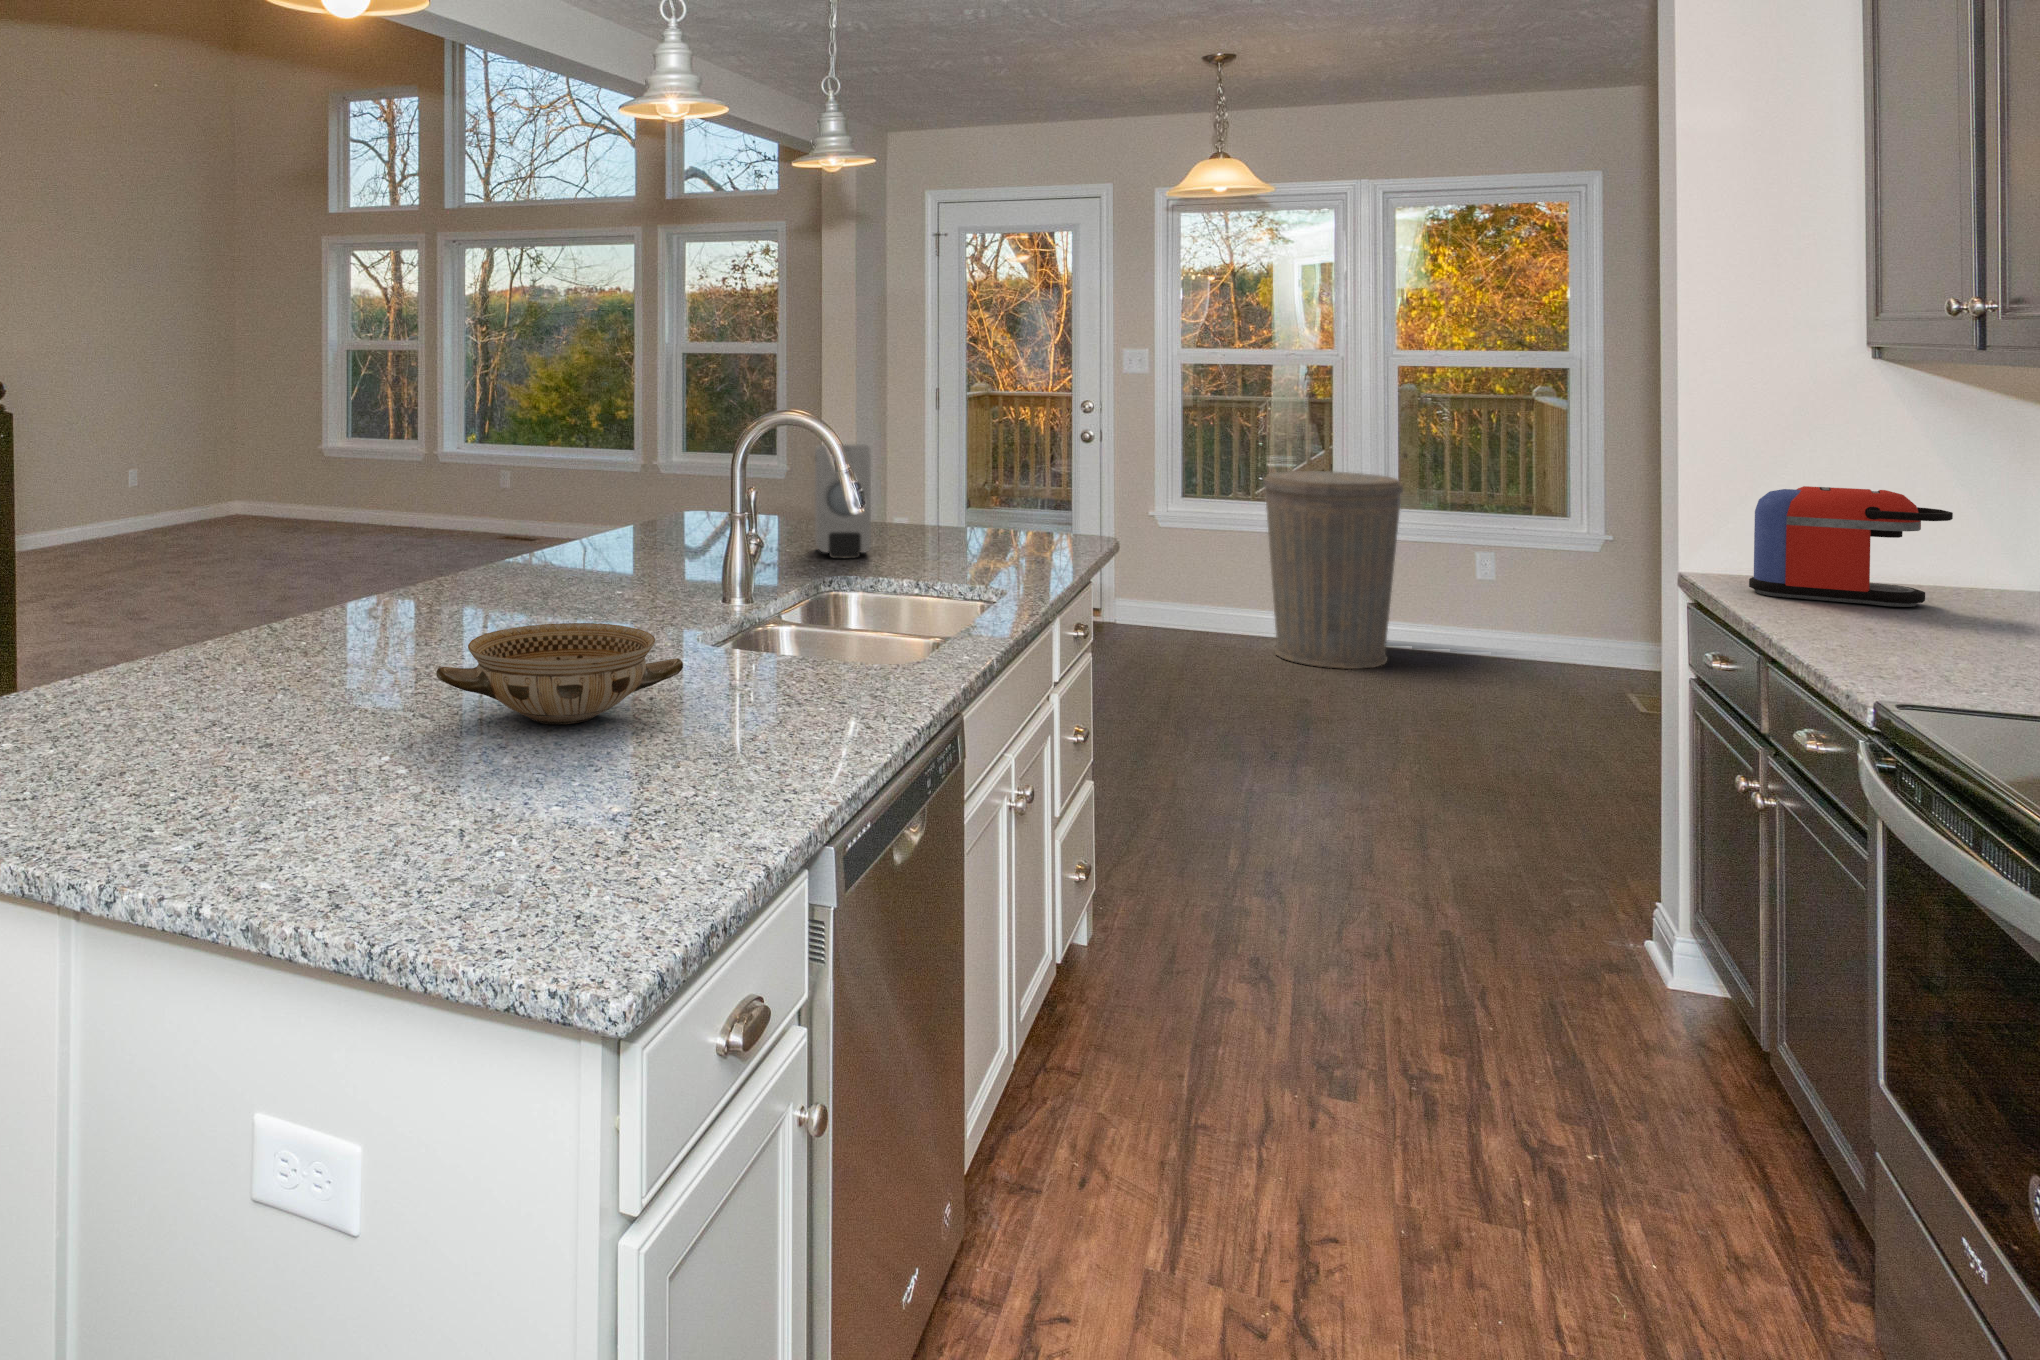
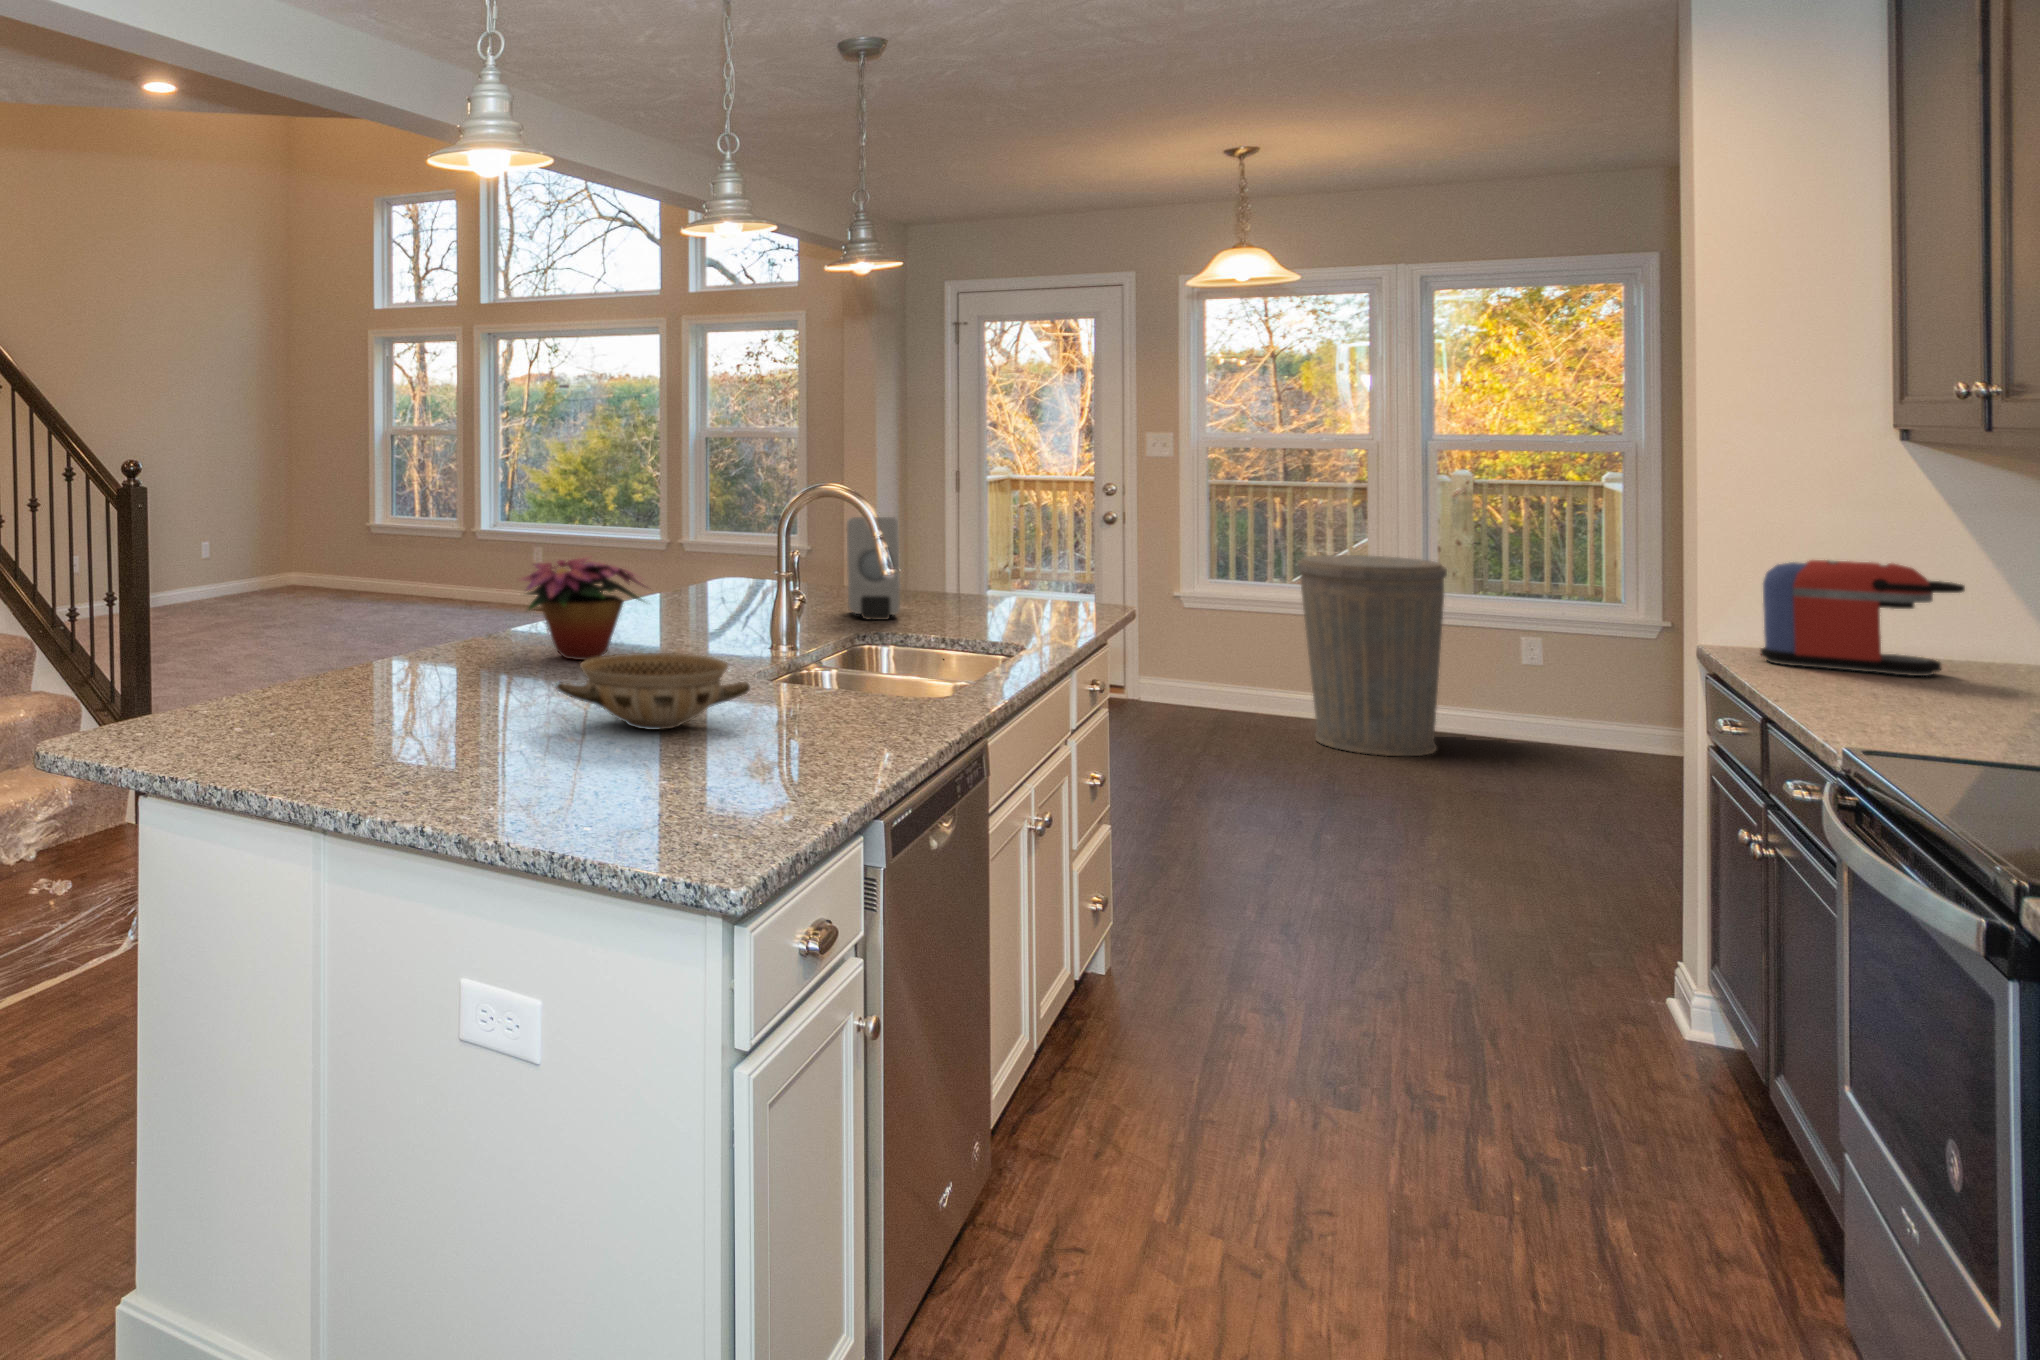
flower arrangement: none [412,496,590,621] -> present [521,558,644,660]

